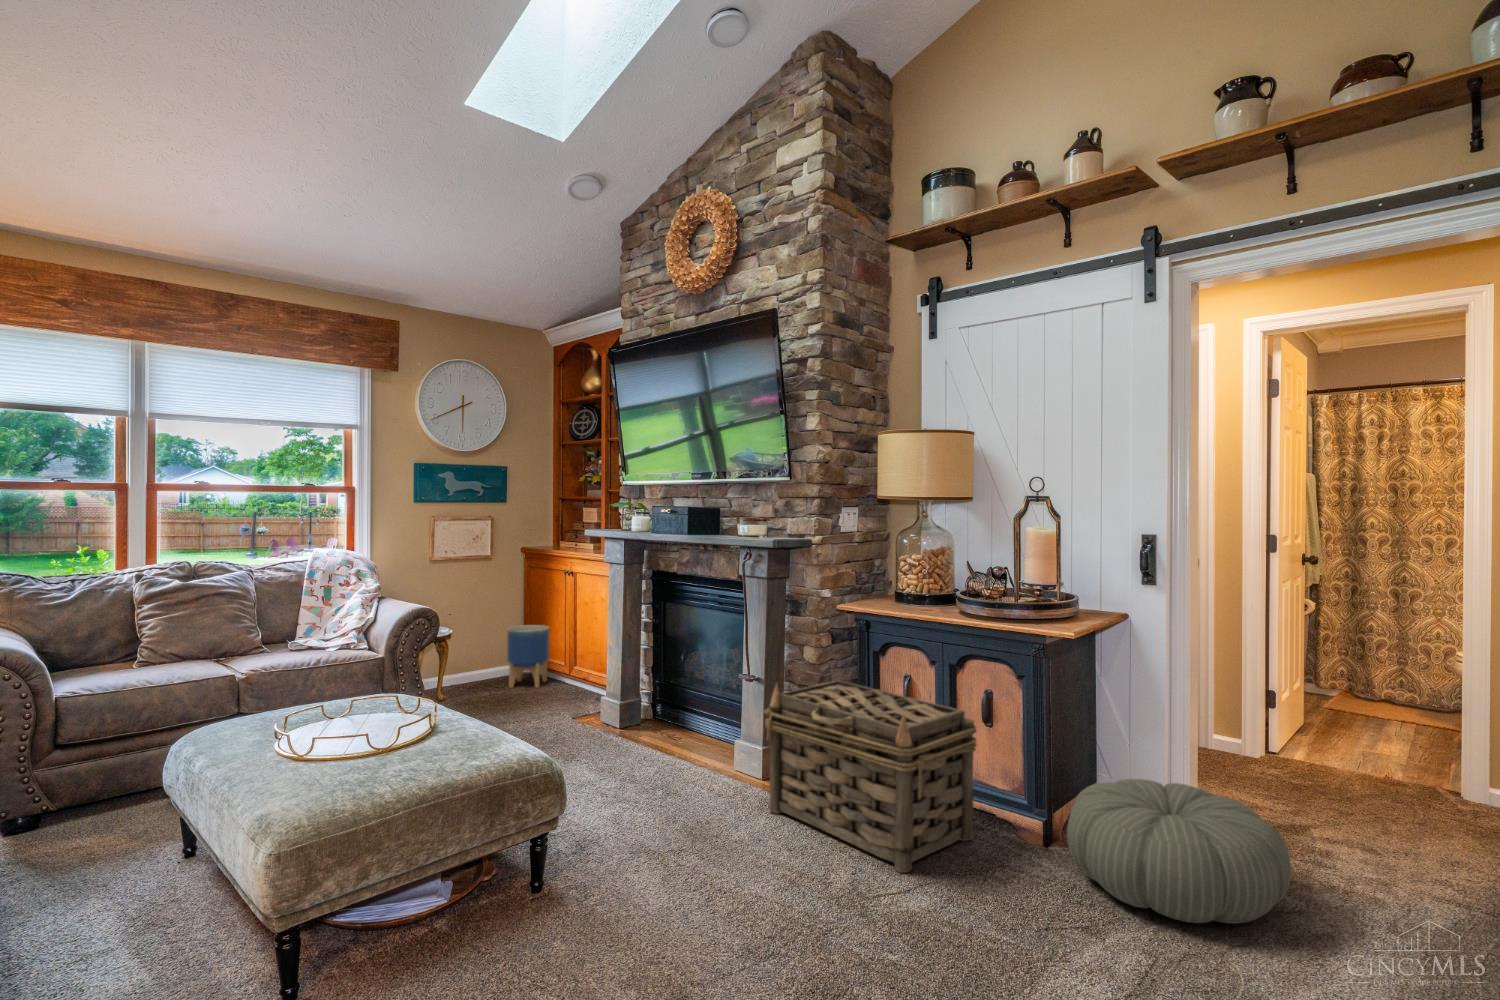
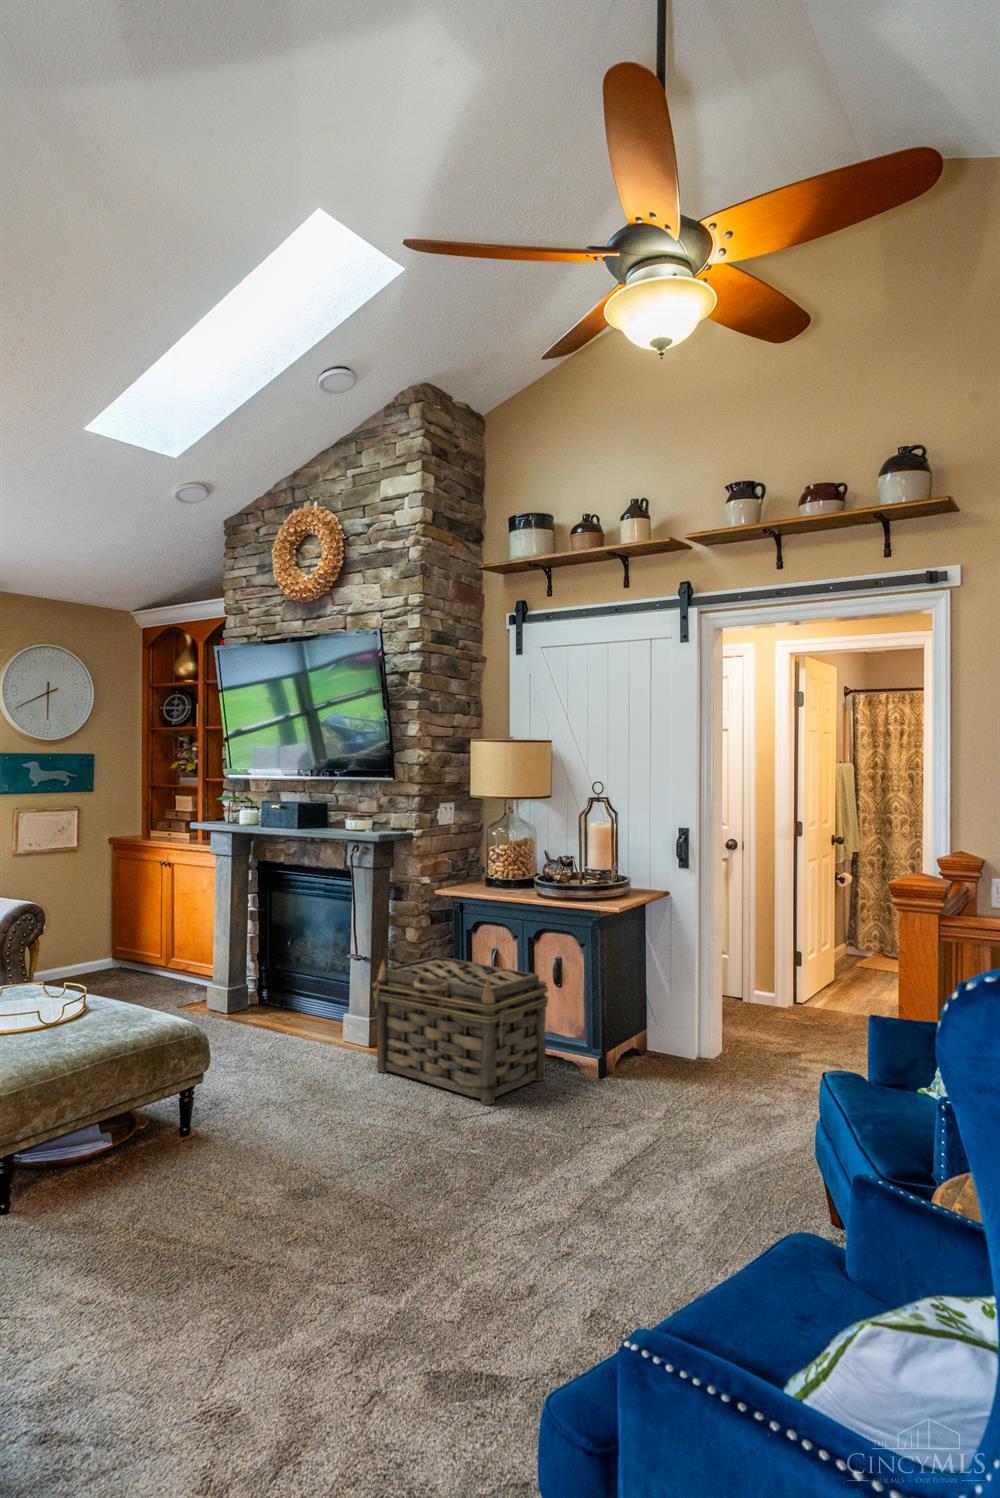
planter: present [507,625,549,688] -> none [98,919,143,984]
pouf: present [1067,779,1292,924] -> none [614,1021,766,1118]

